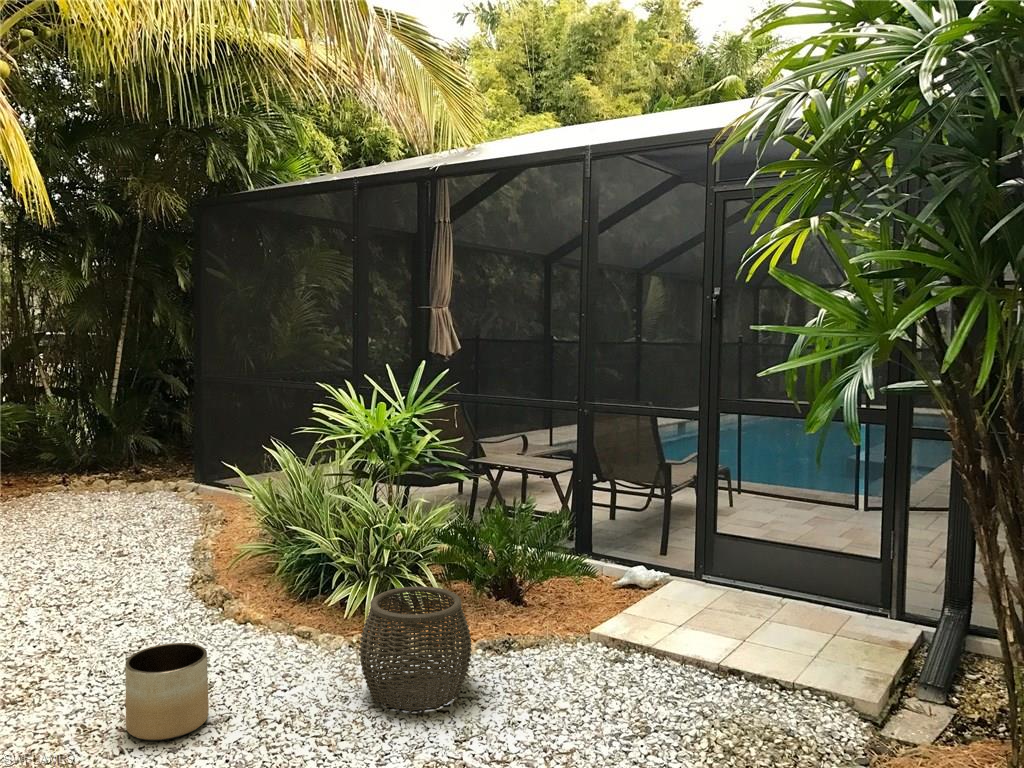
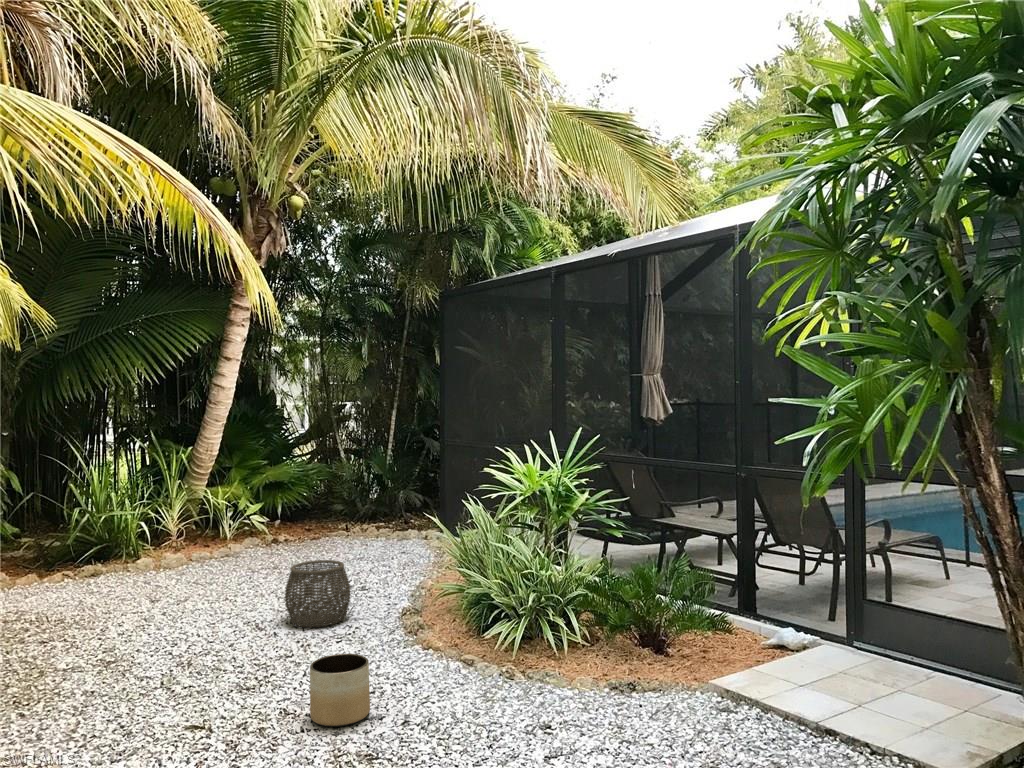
woven basket: present [359,586,472,712] -> present [284,560,351,628]

